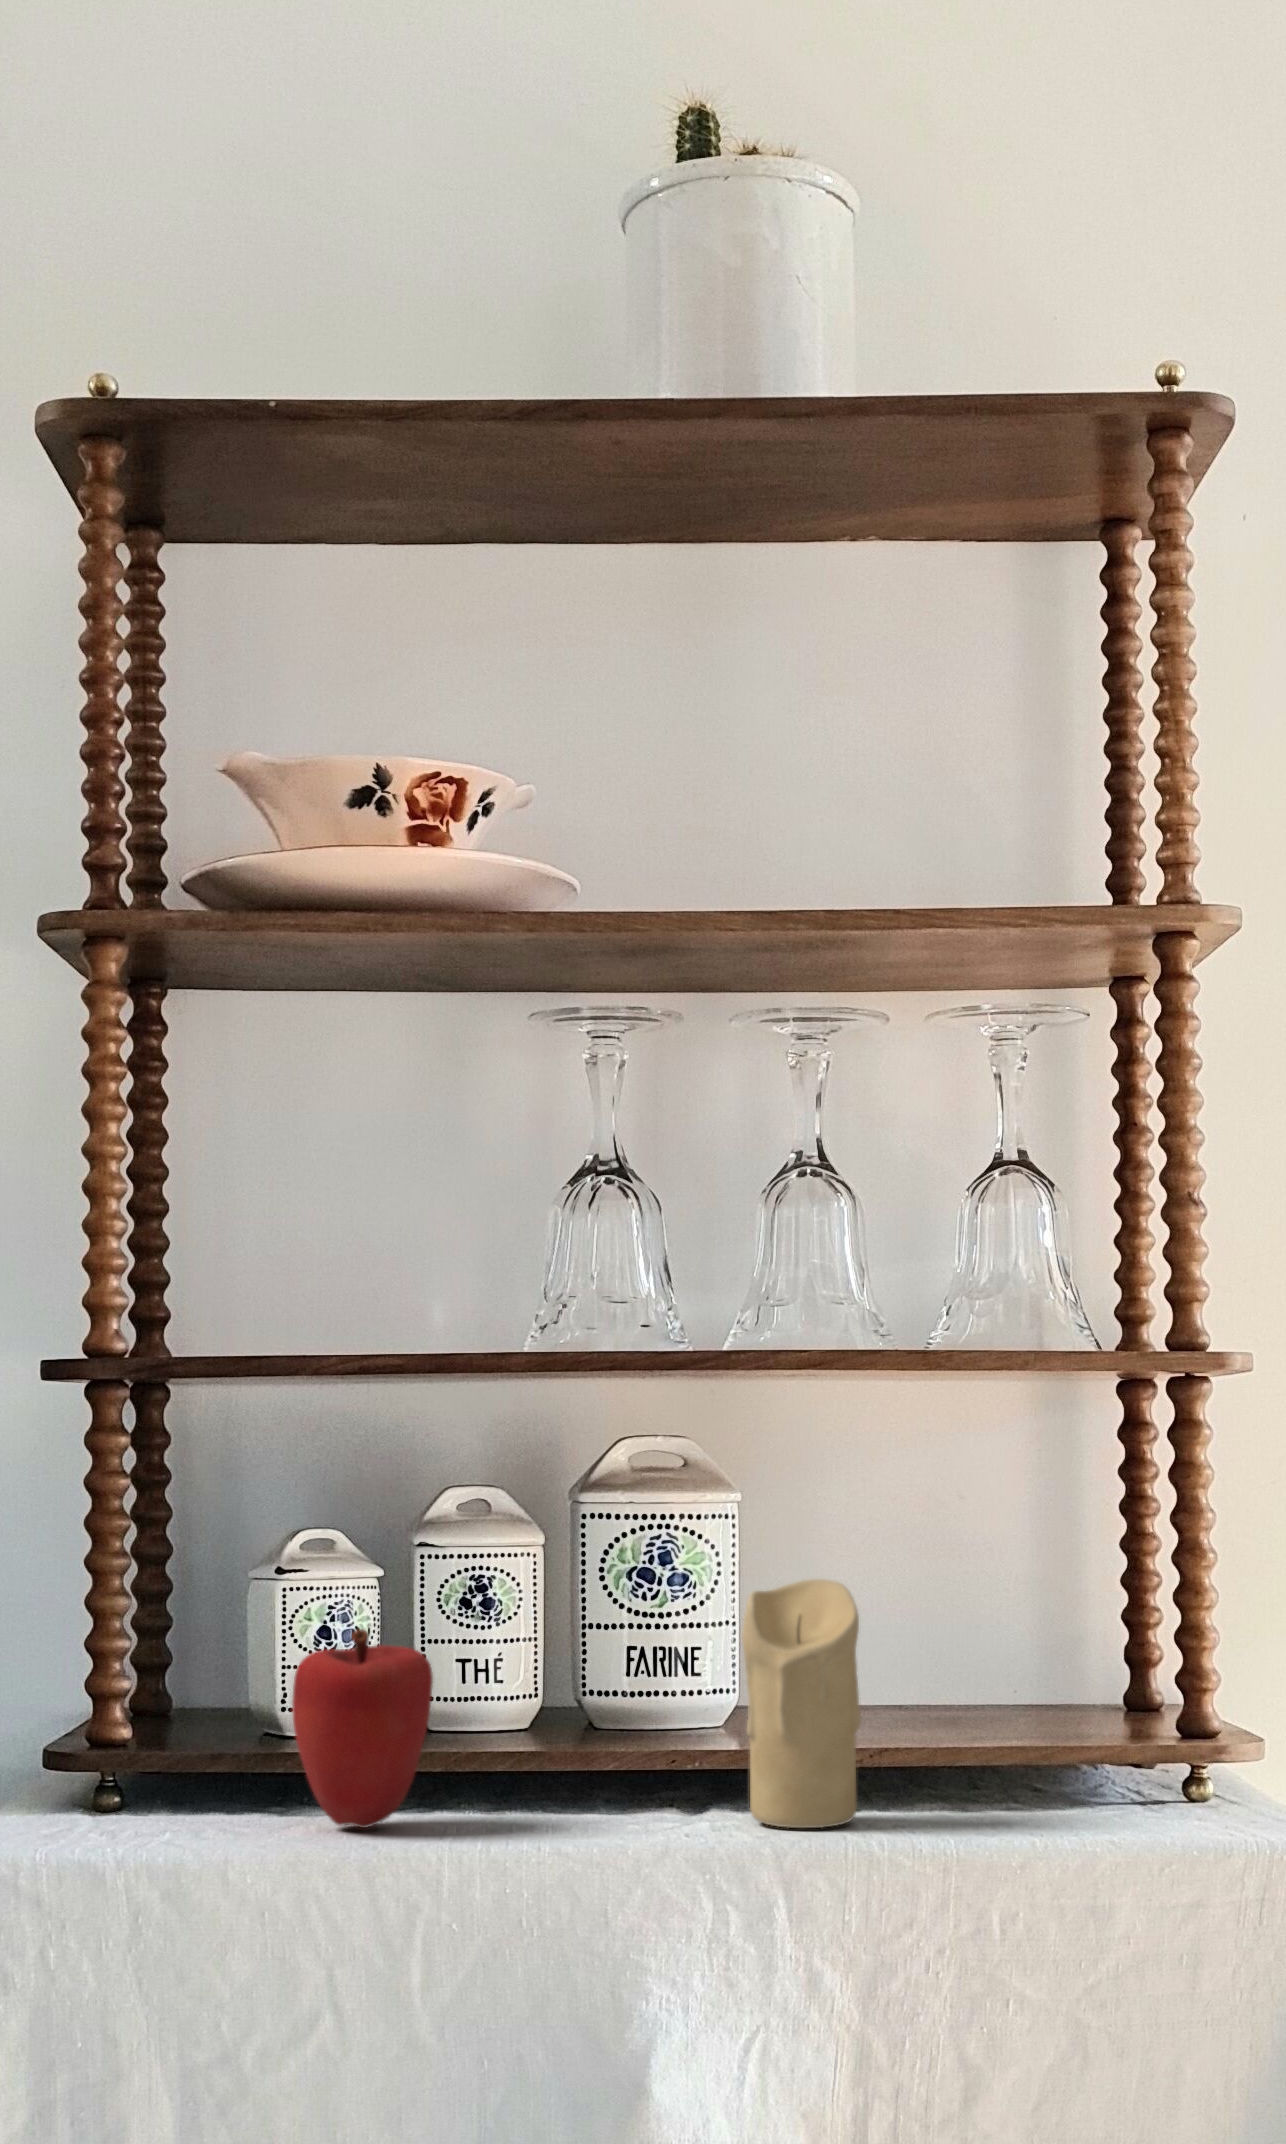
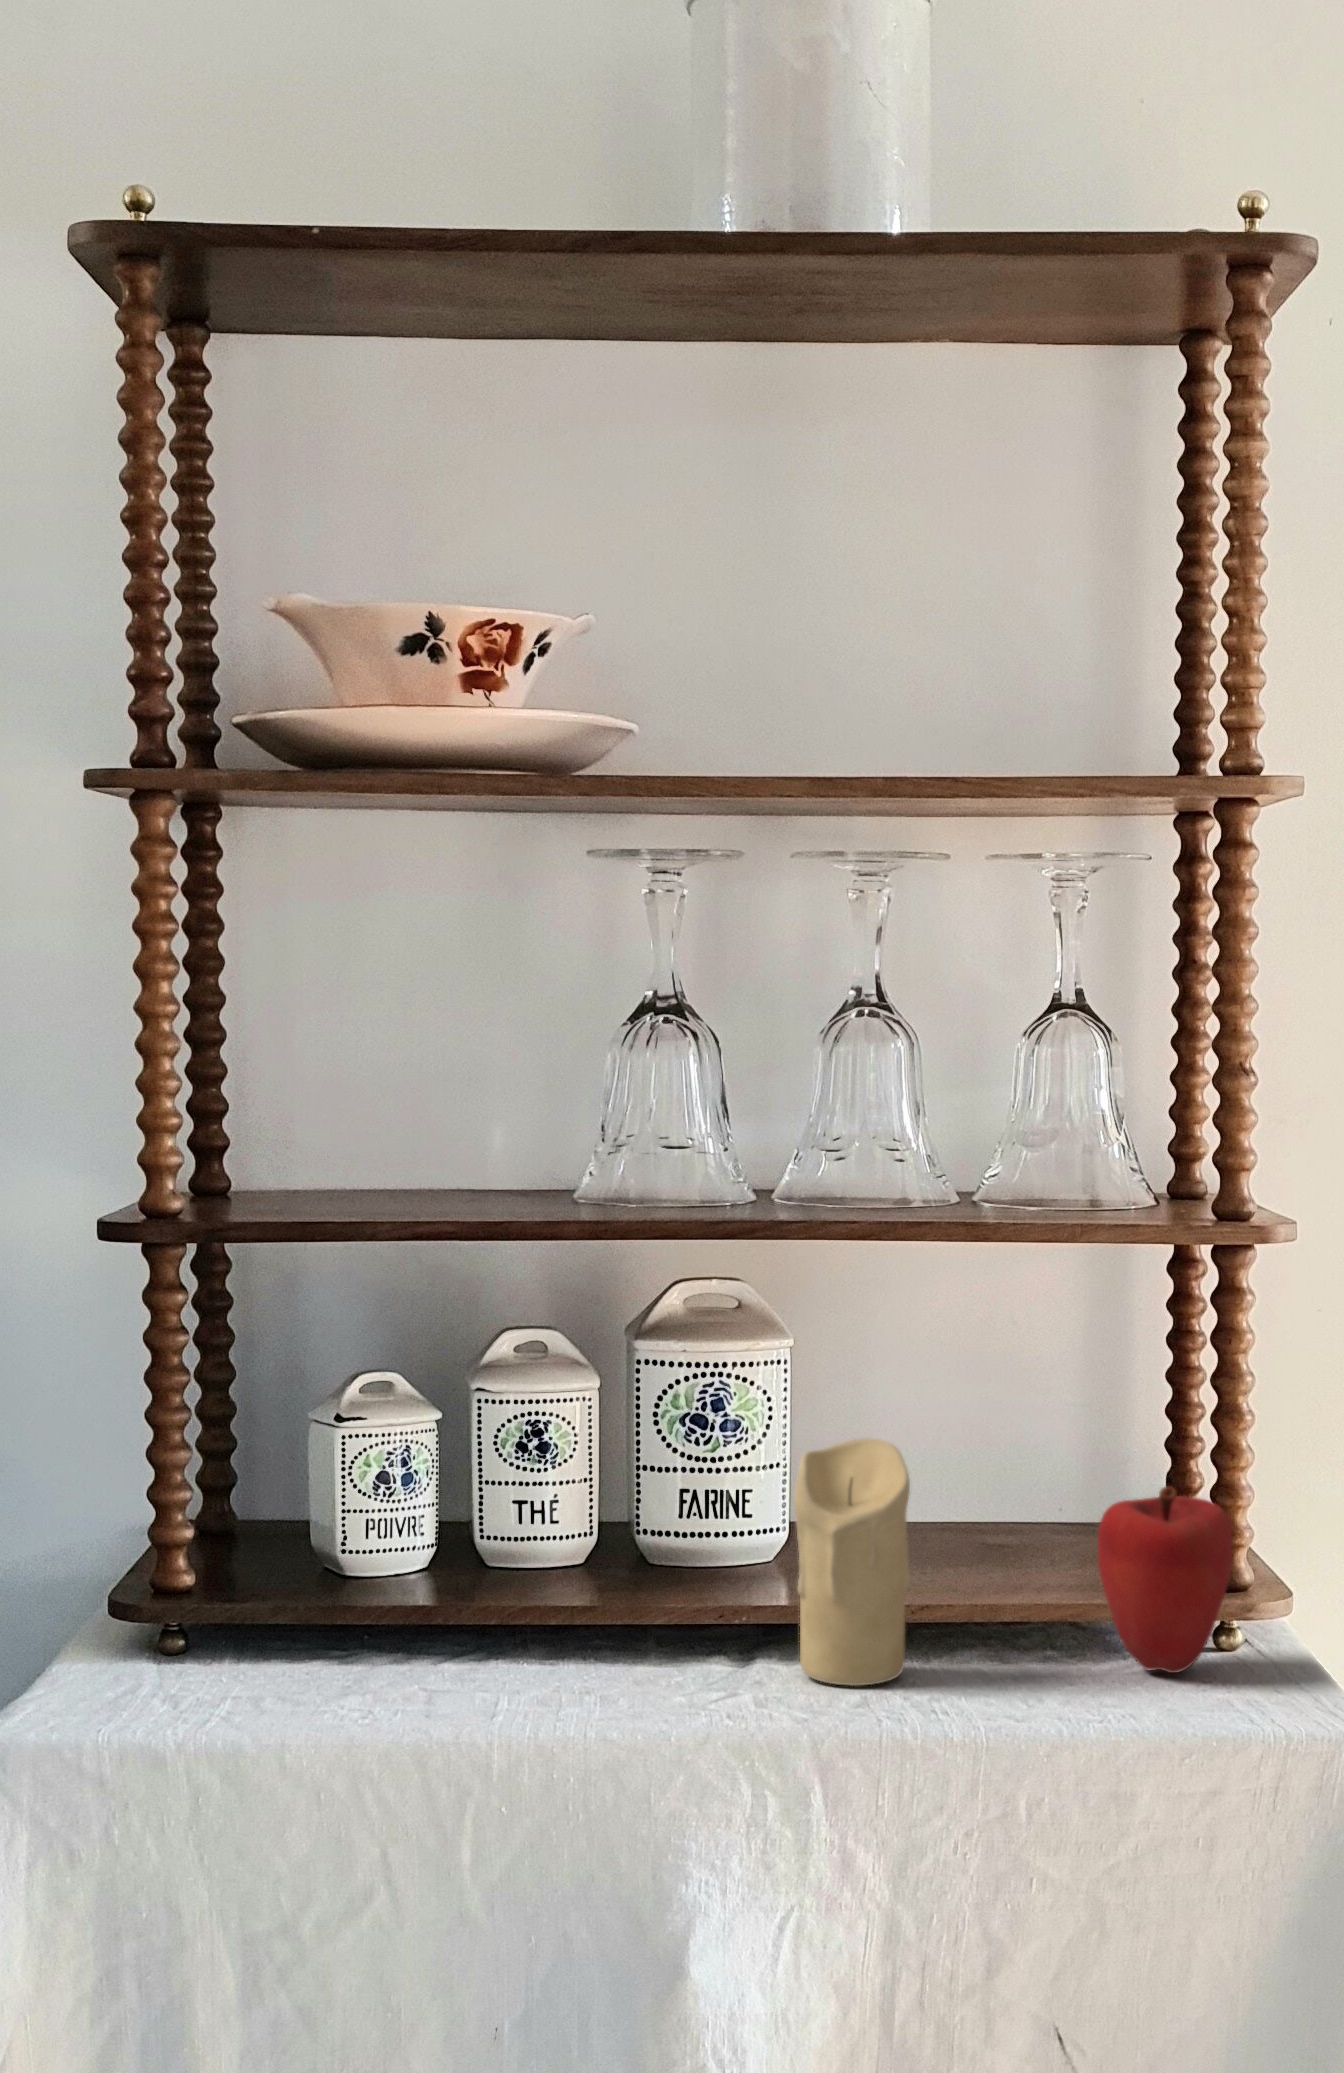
apple: present [292,1629,433,1828] -> present [1097,1486,1233,1673]

